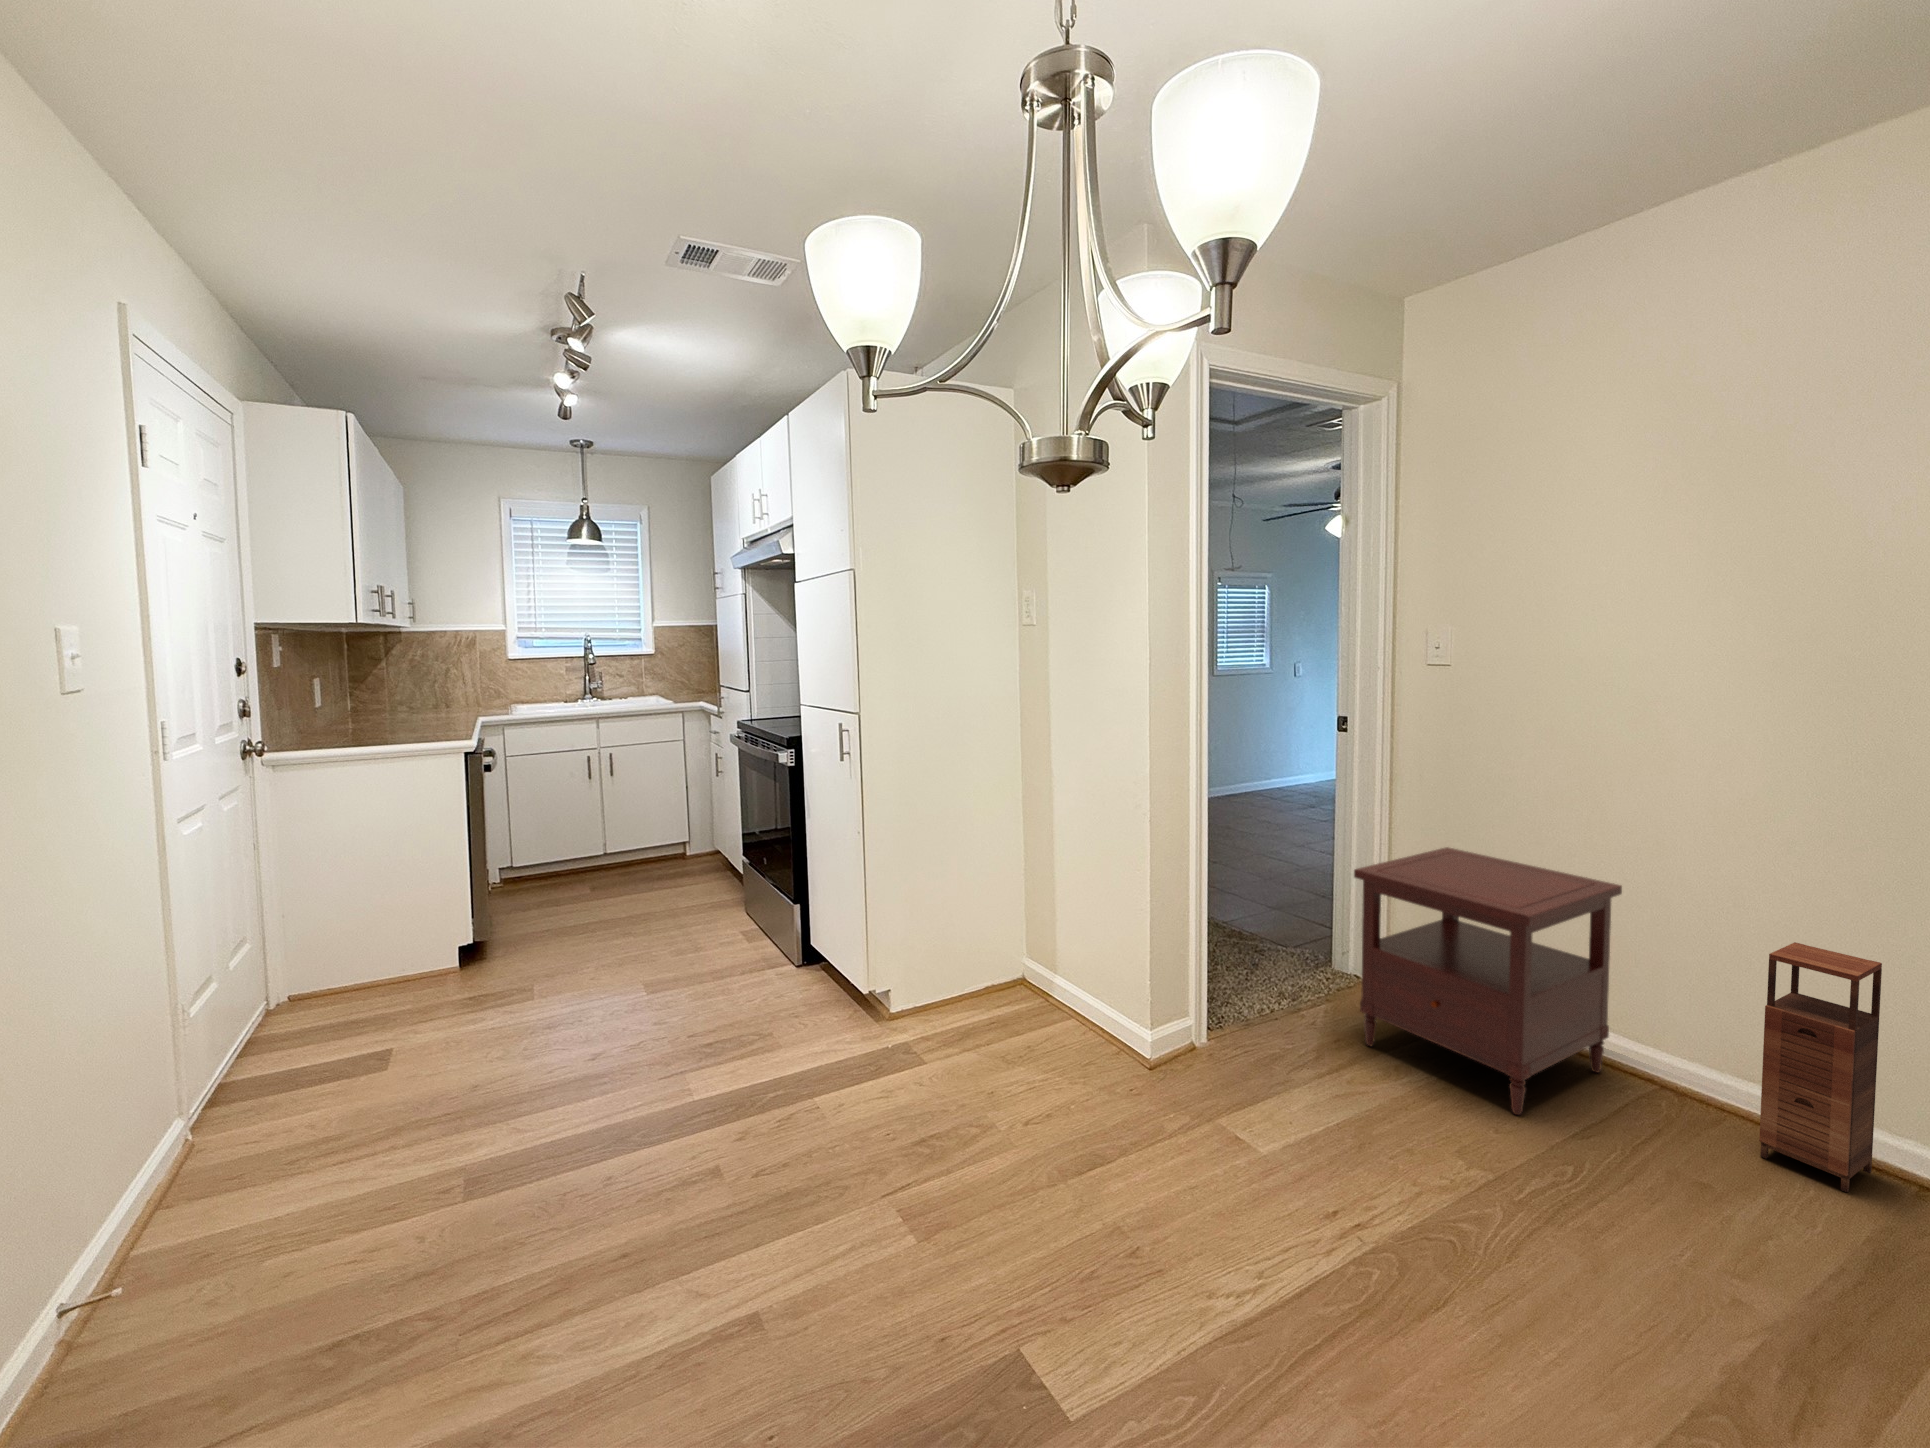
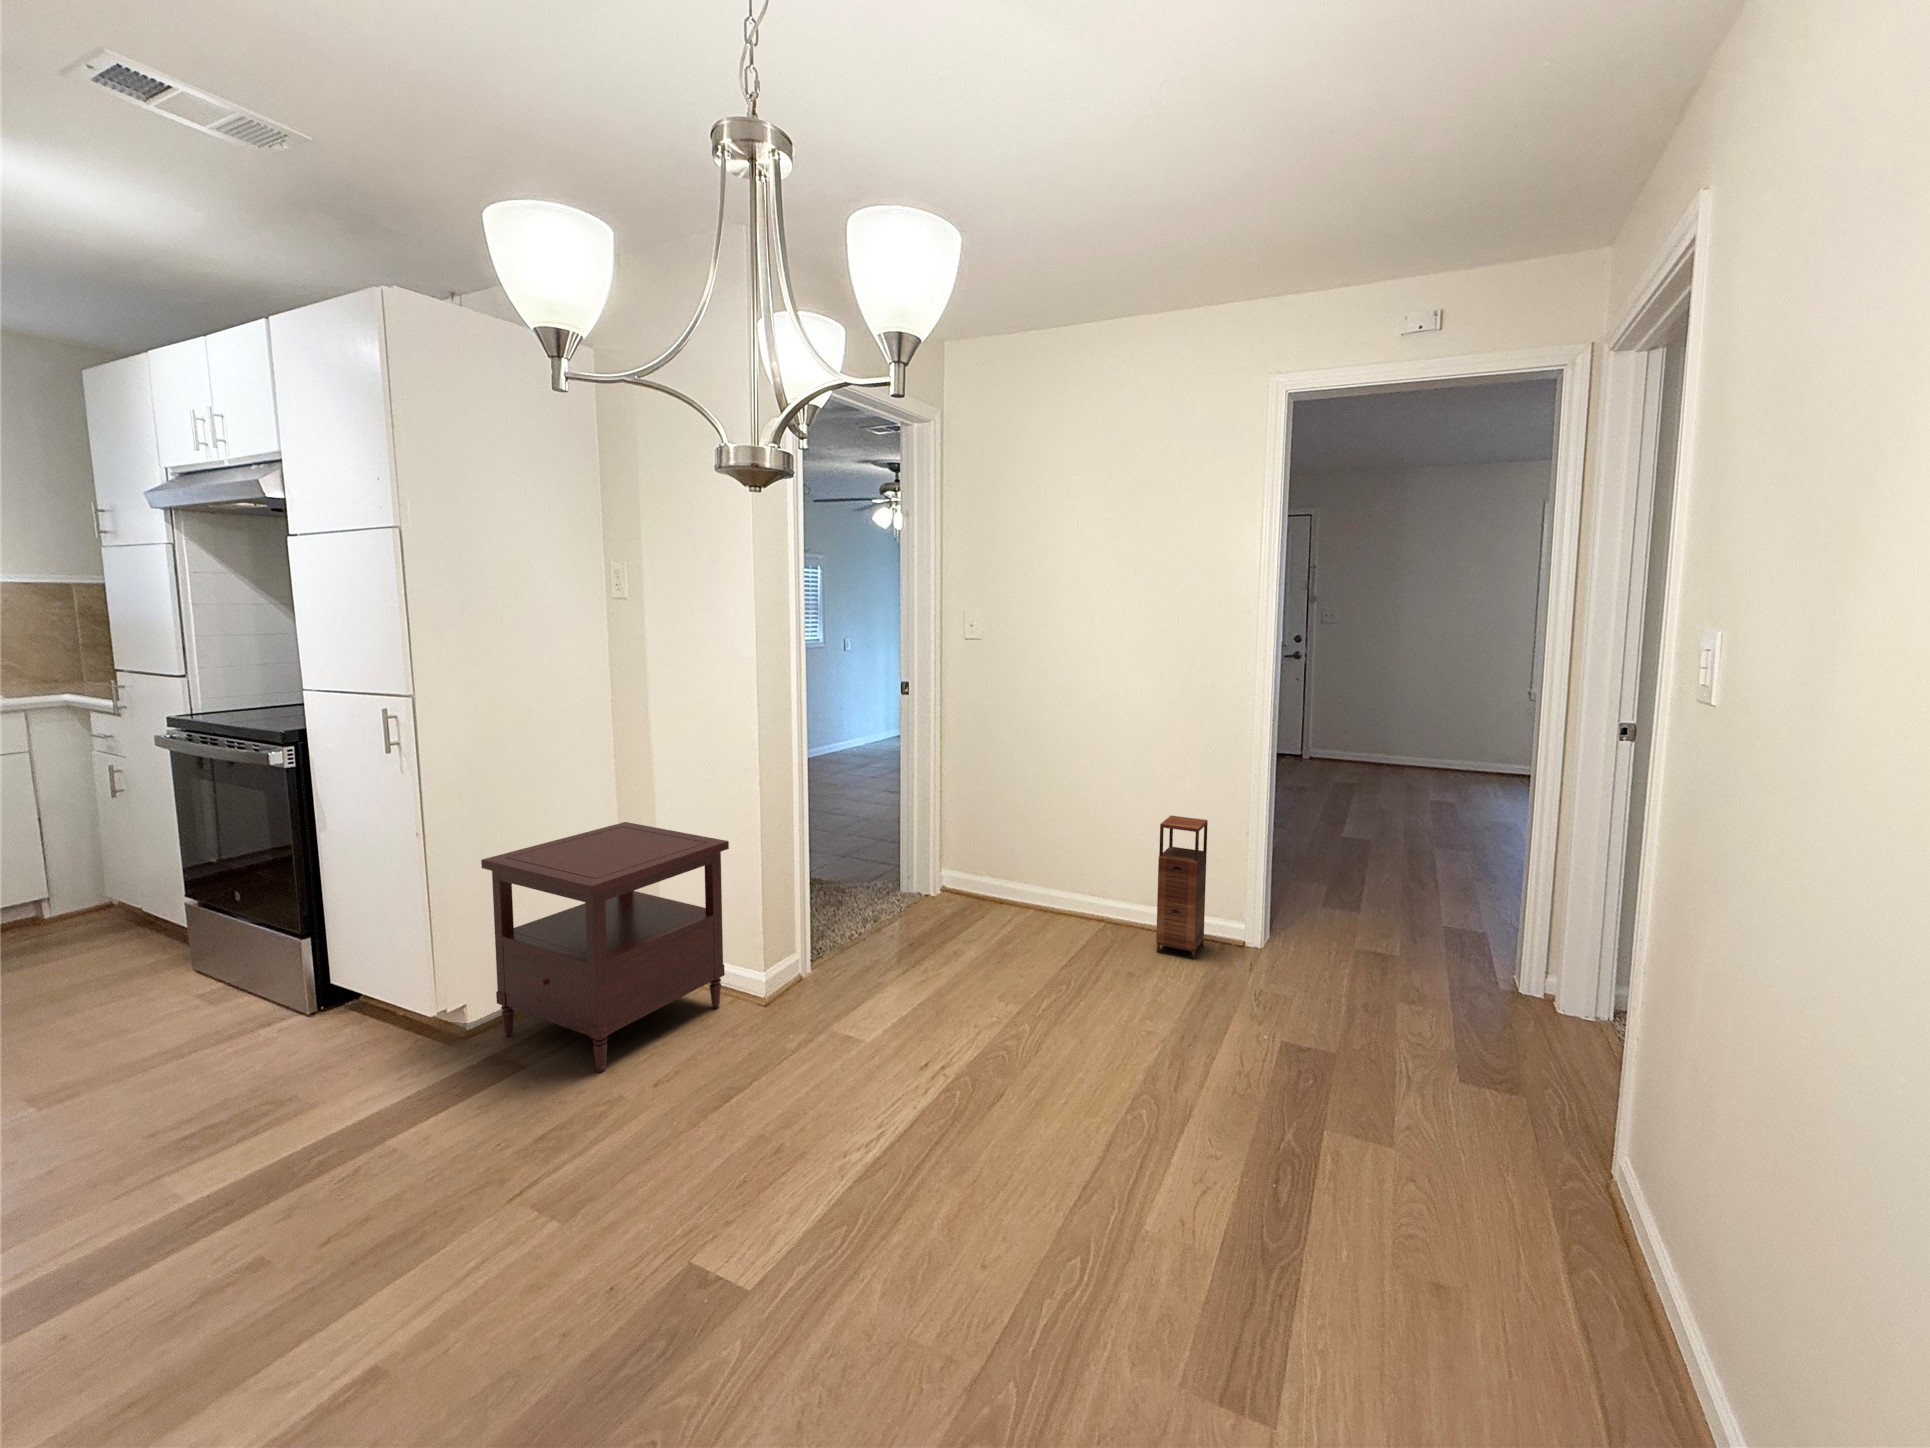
side table: present [1354,847,1622,1115] -> present [481,822,729,1072]

